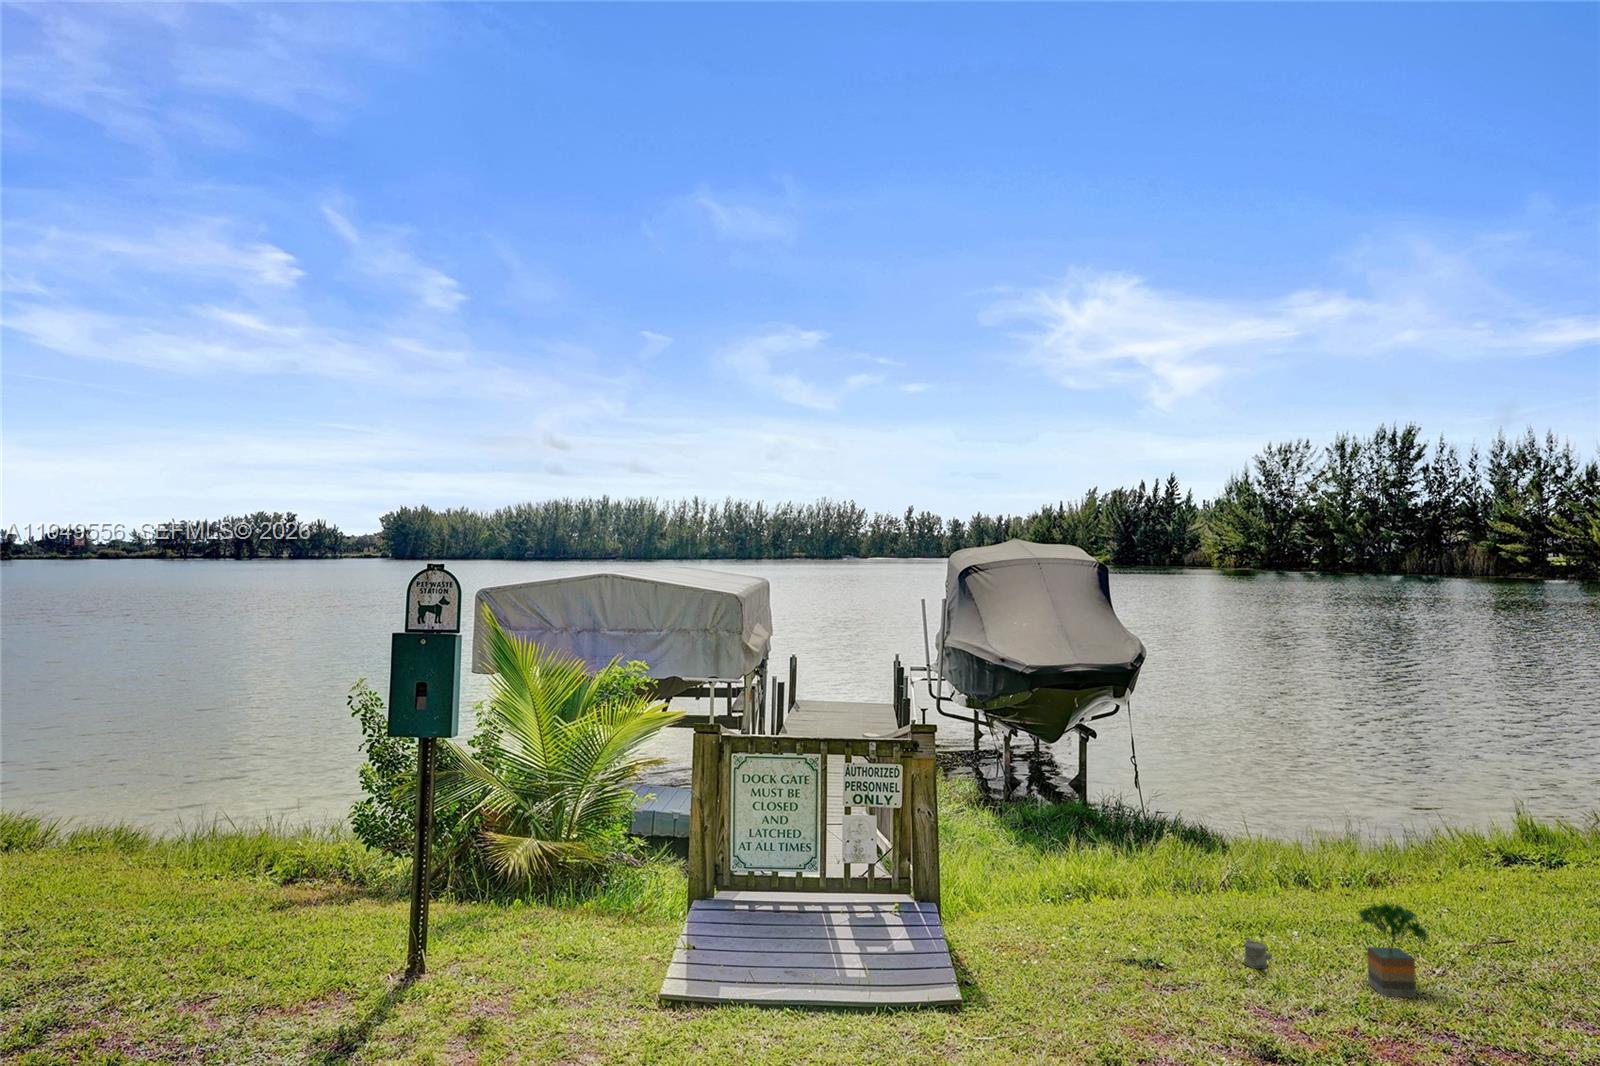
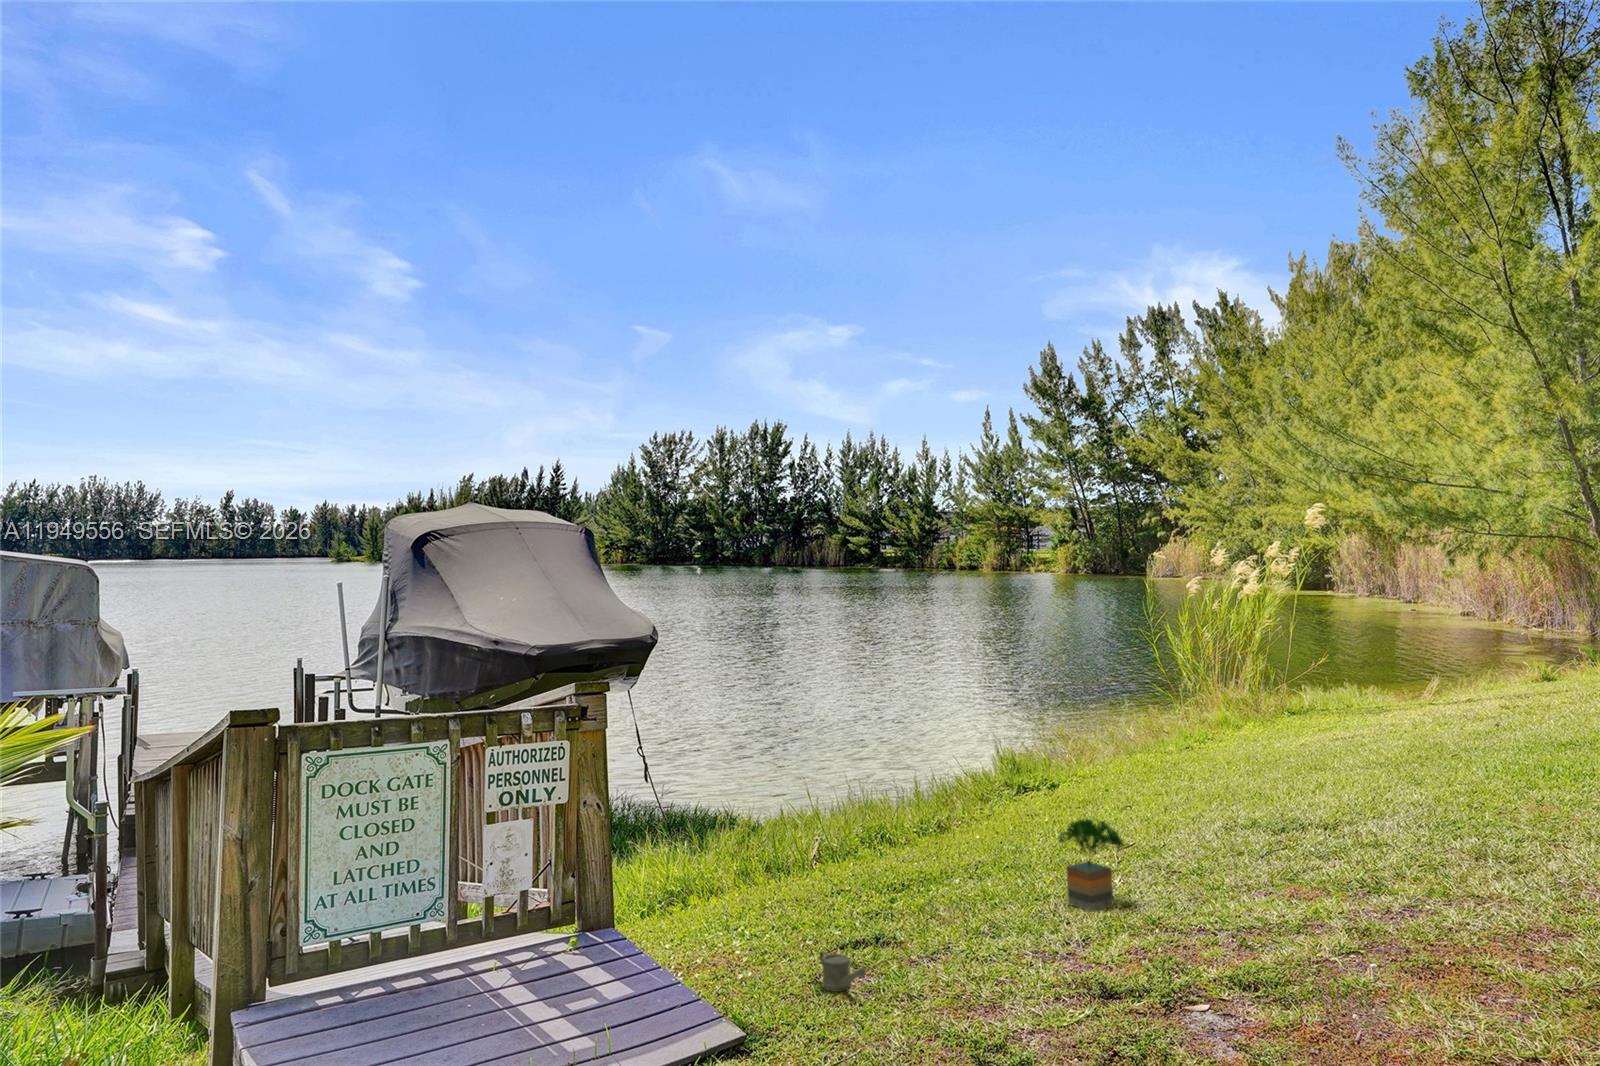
watering can: present [1244,938,1272,969] -> present [819,951,866,992]

